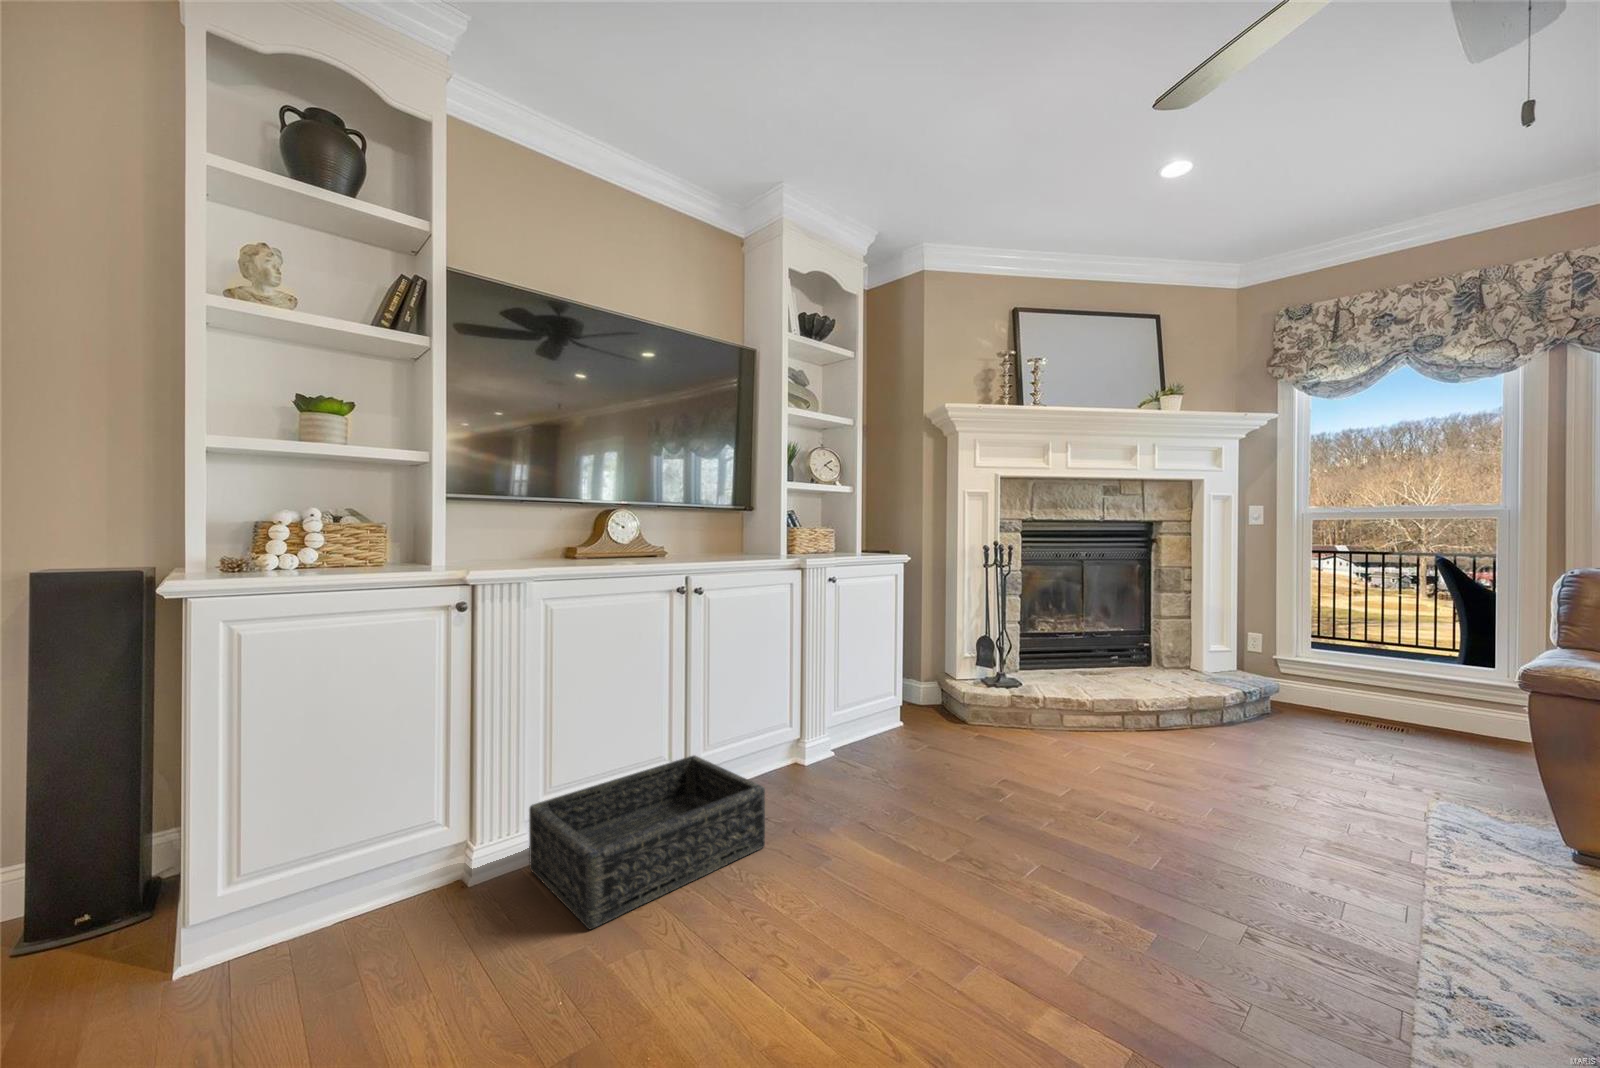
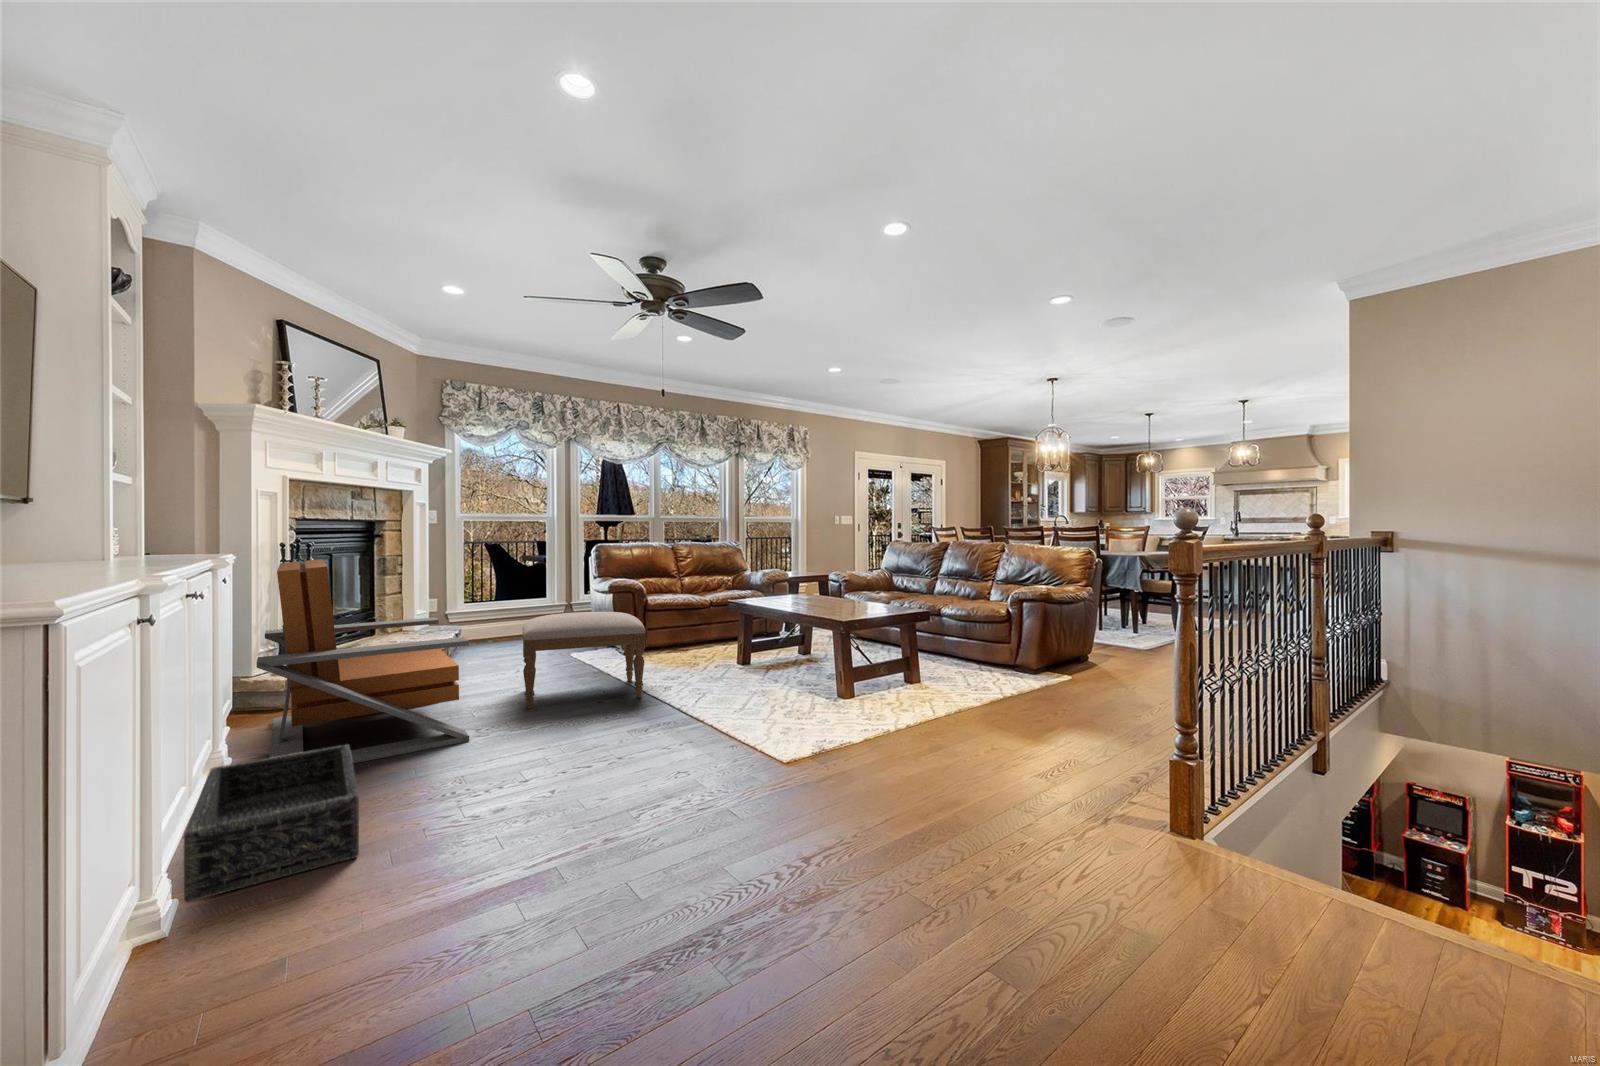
lounge chair: none [785,563,1080,863] -> present [256,559,469,763]
ottoman: none [1121,697,1497,998] -> present [522,612,645,709]

